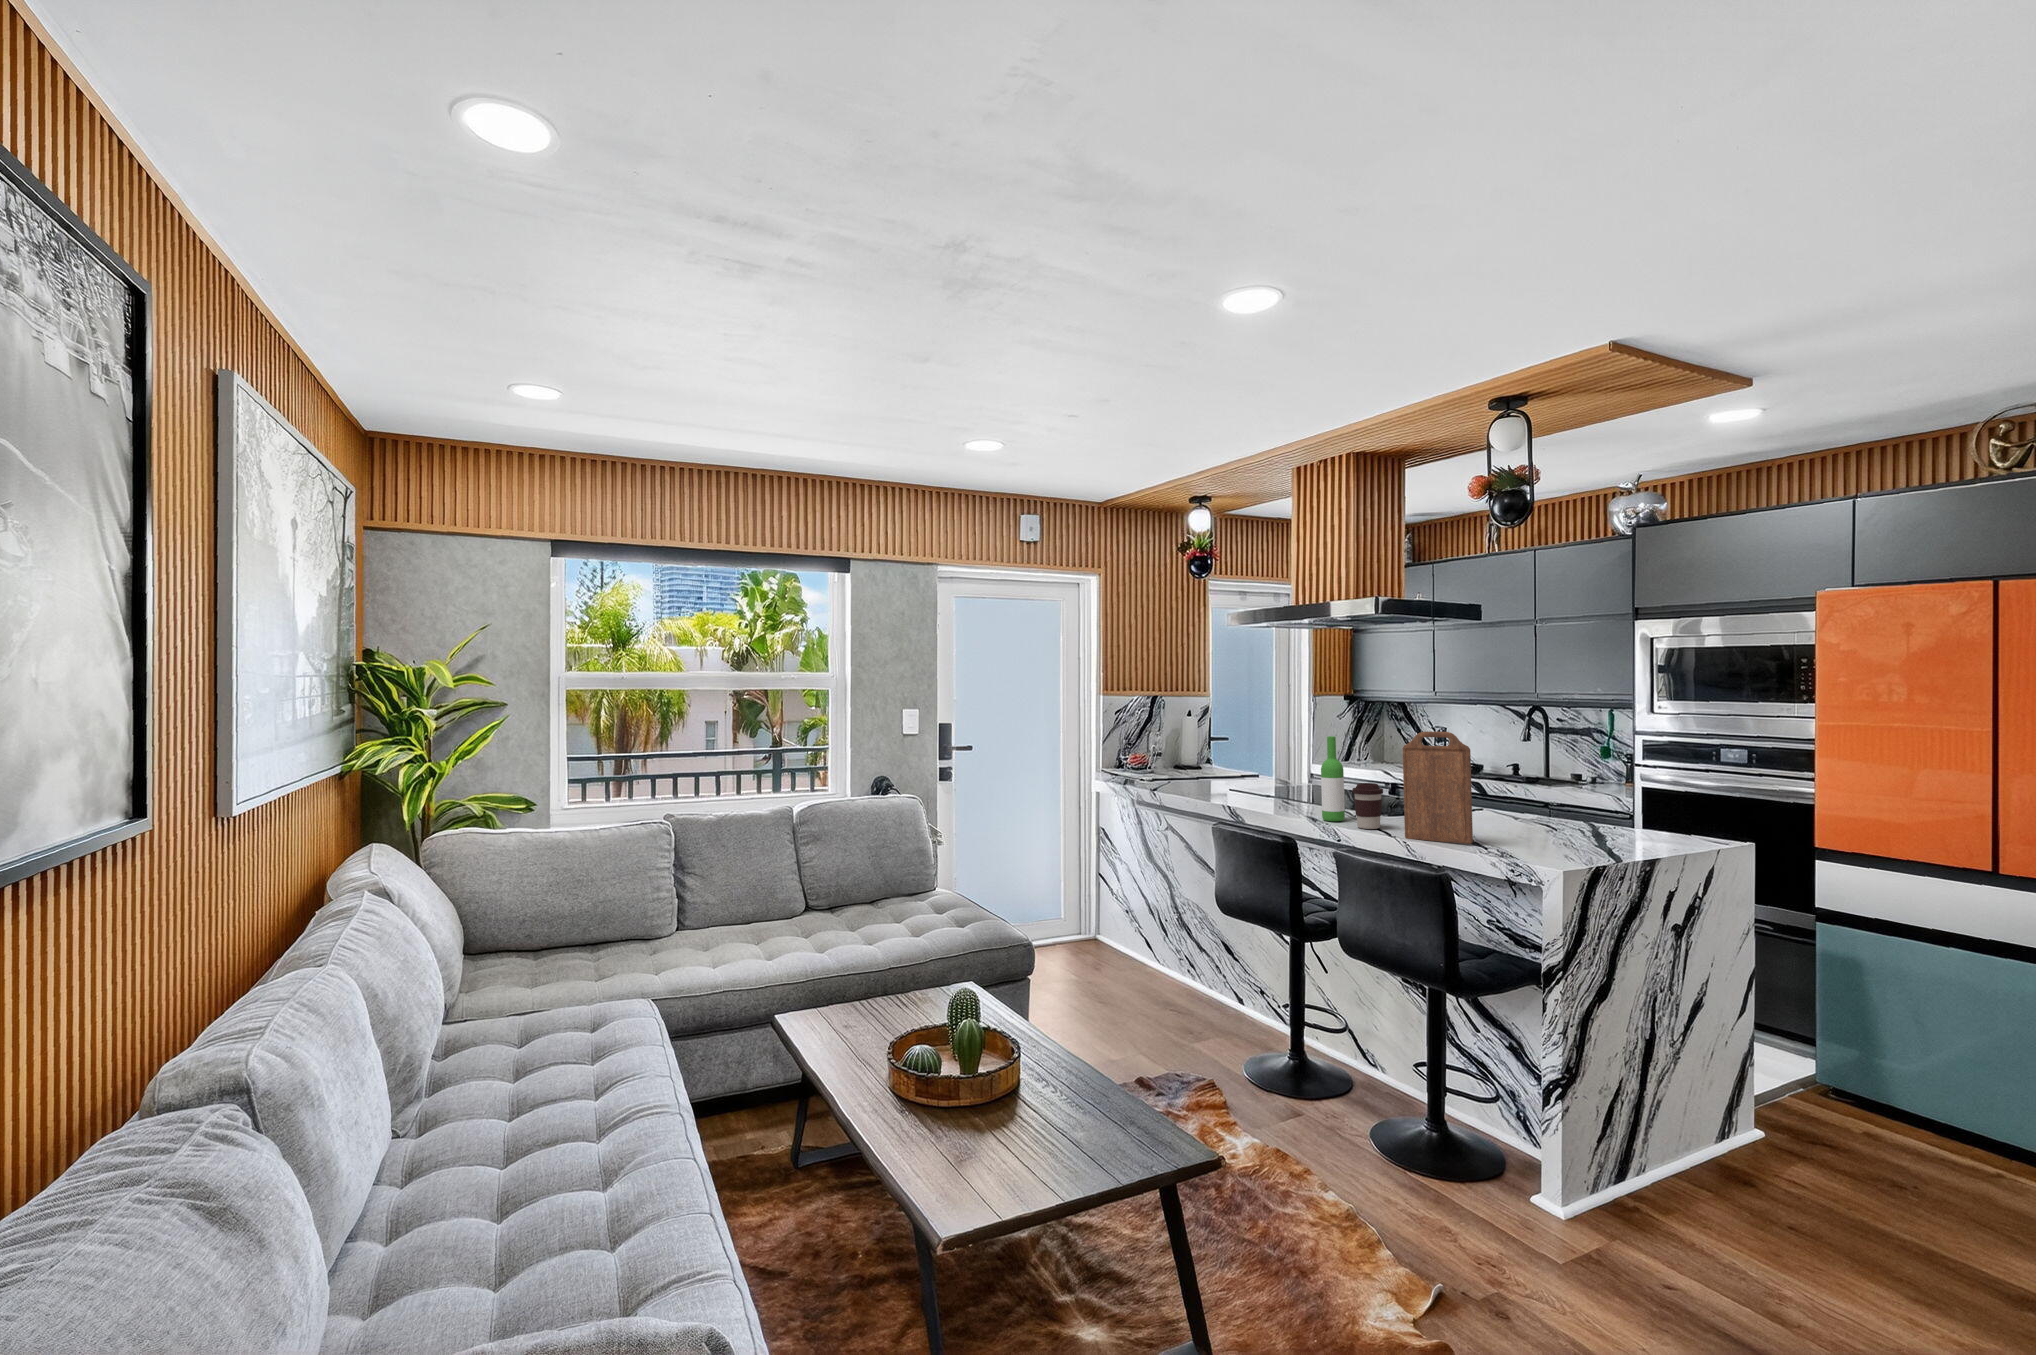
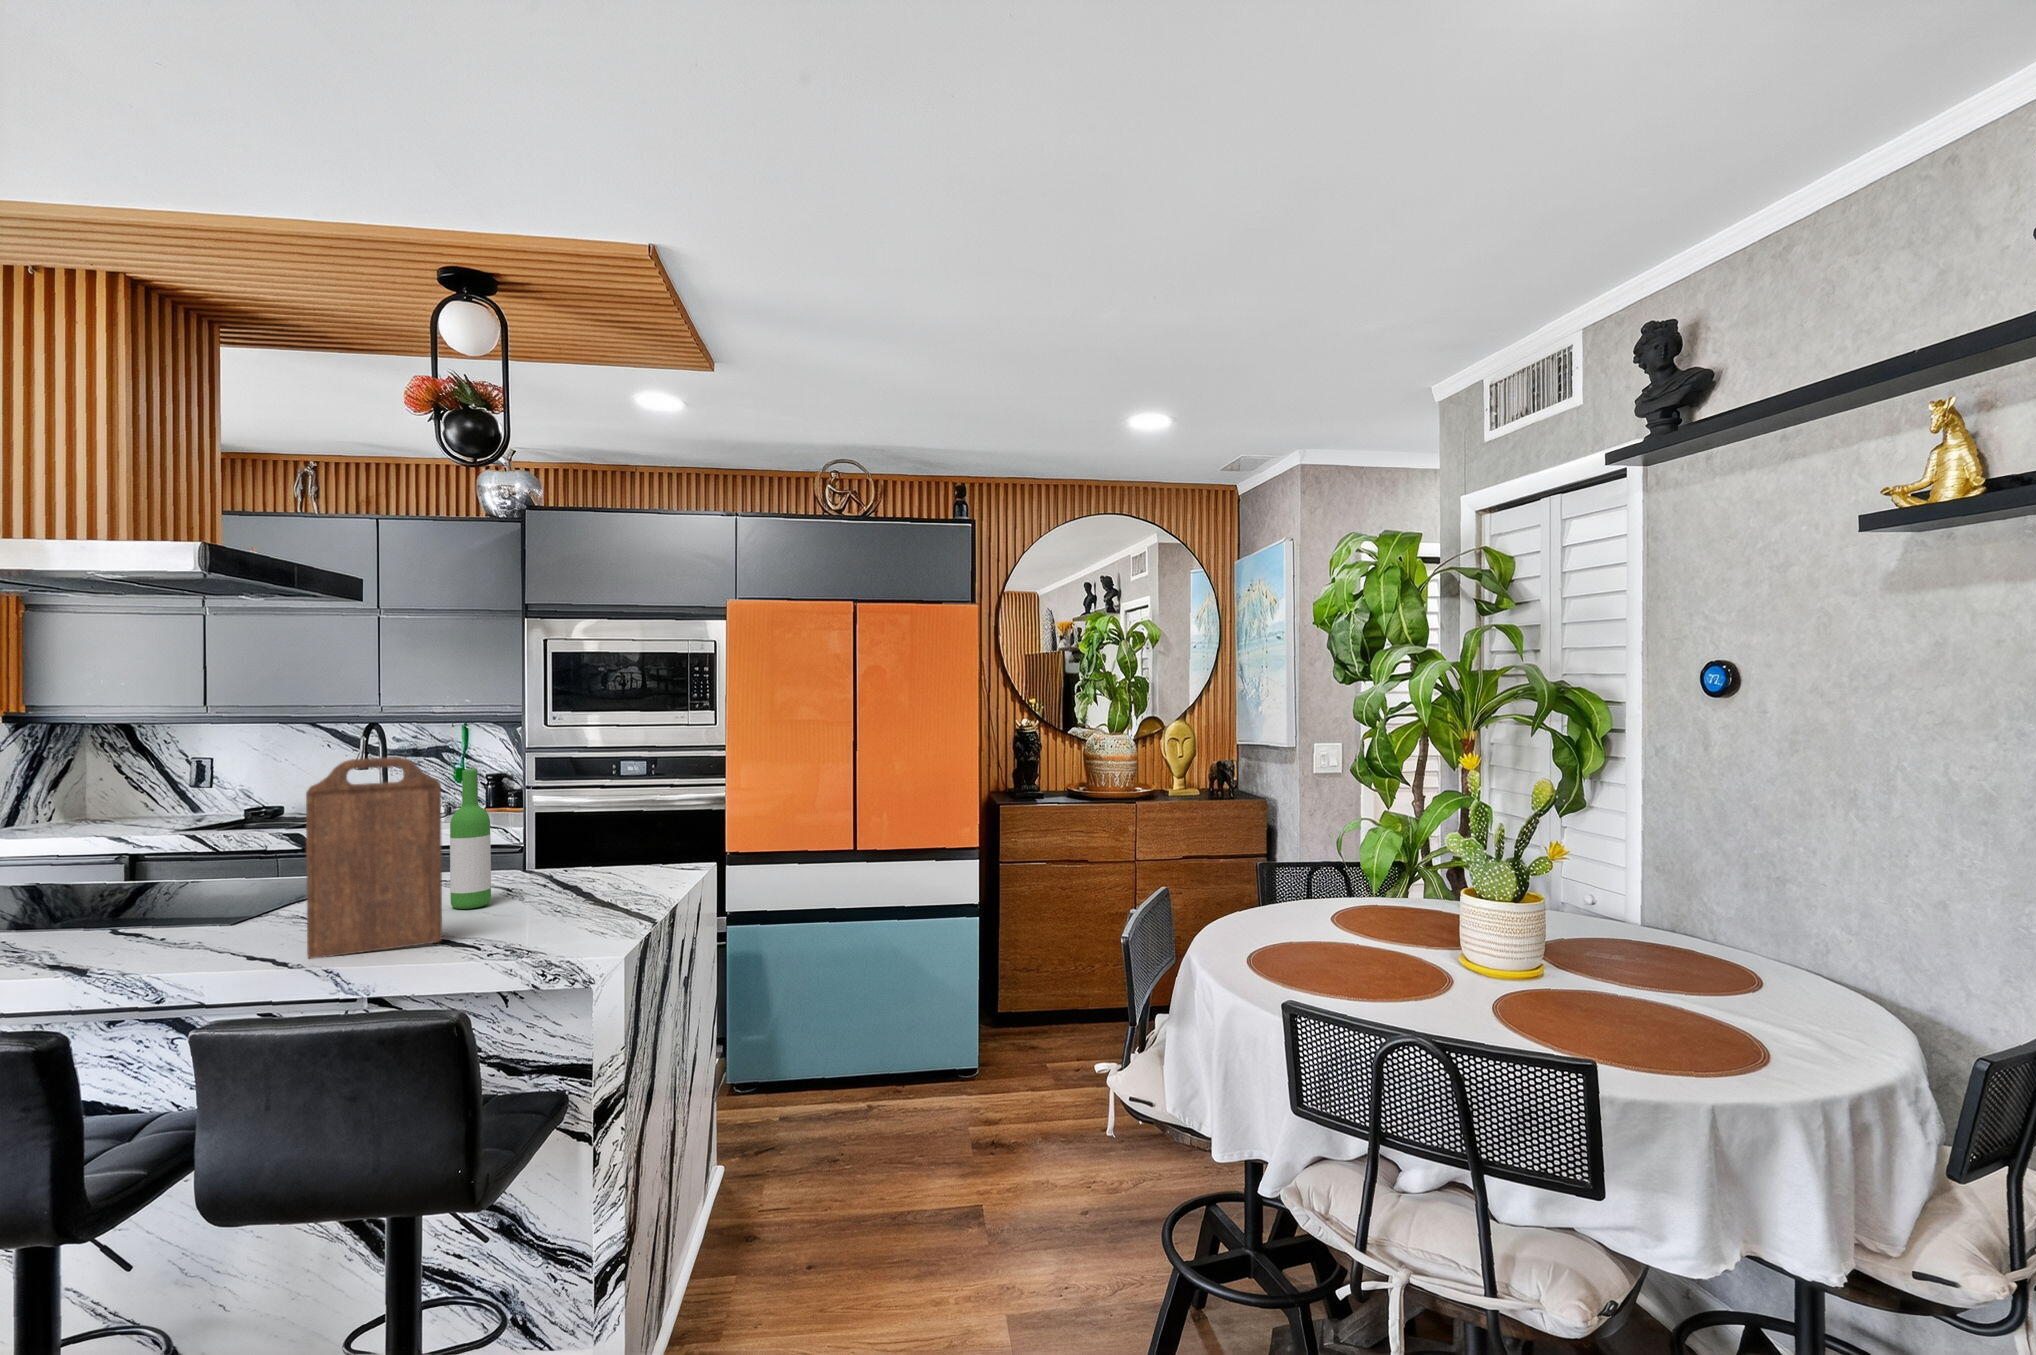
wine bottle: present [1321,736,1345,821] -> present [450,769,491,909]
coffee cup: present [1352,783,1383,829] -> none [171,865,245,958]

